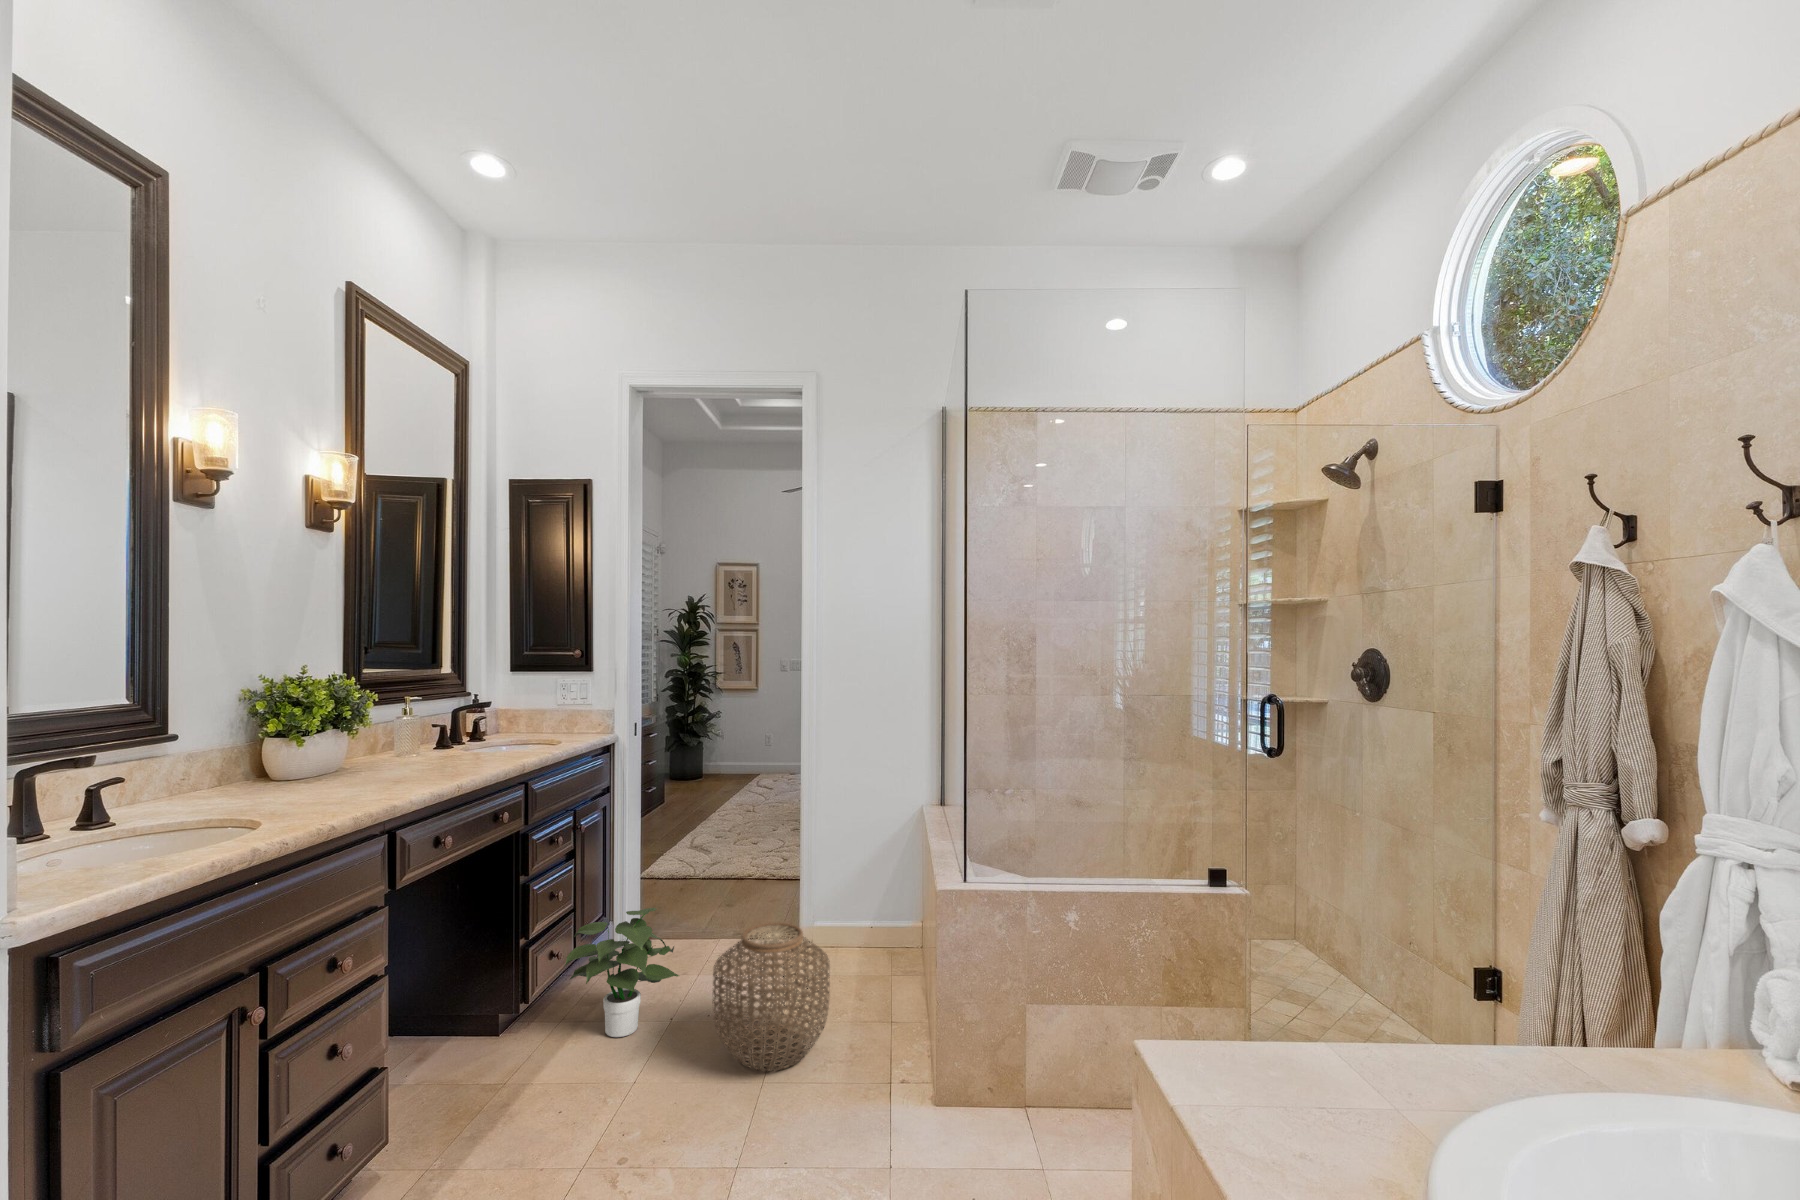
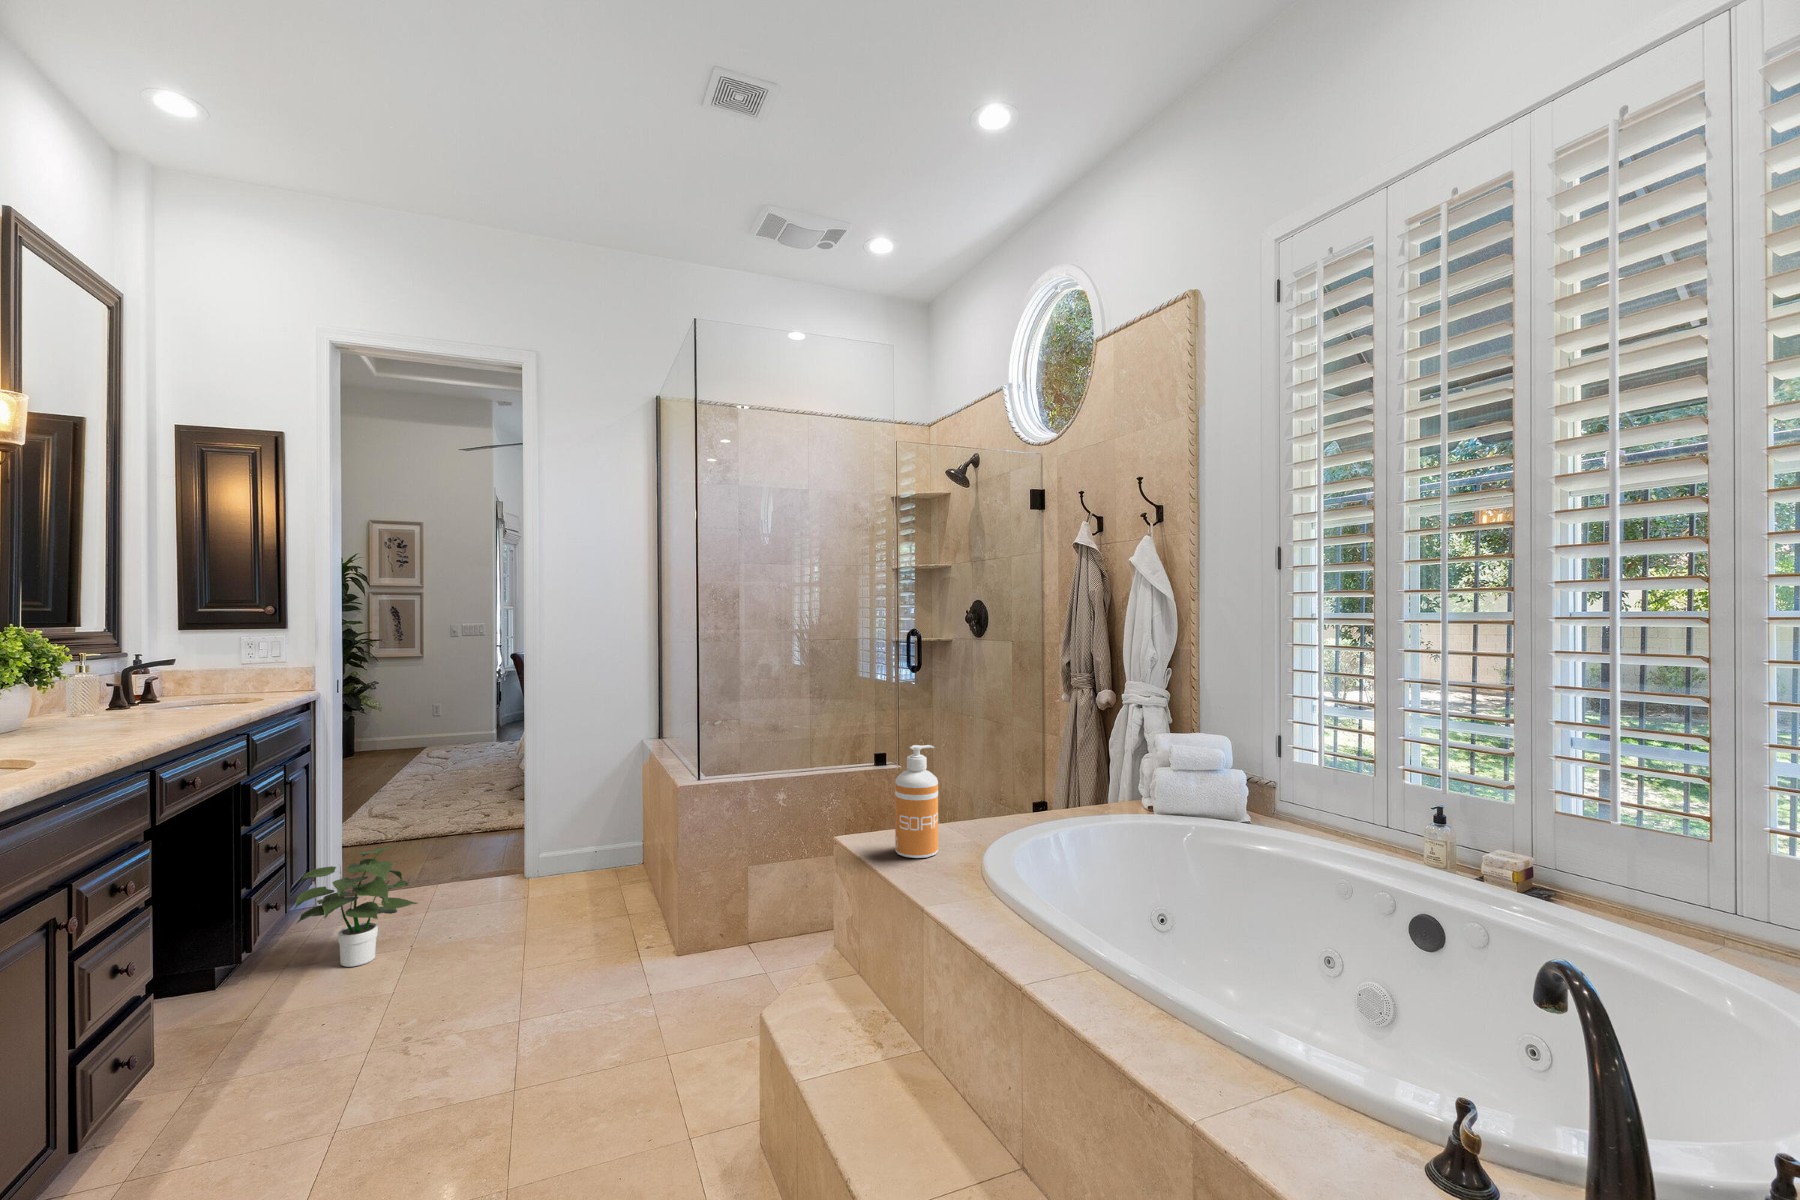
woven basket: present [713,923,830,1071] -> none [463,840,573,962]
soap dispenser: none [1241,931,1327,1149] -> present [895,745,938,858]

